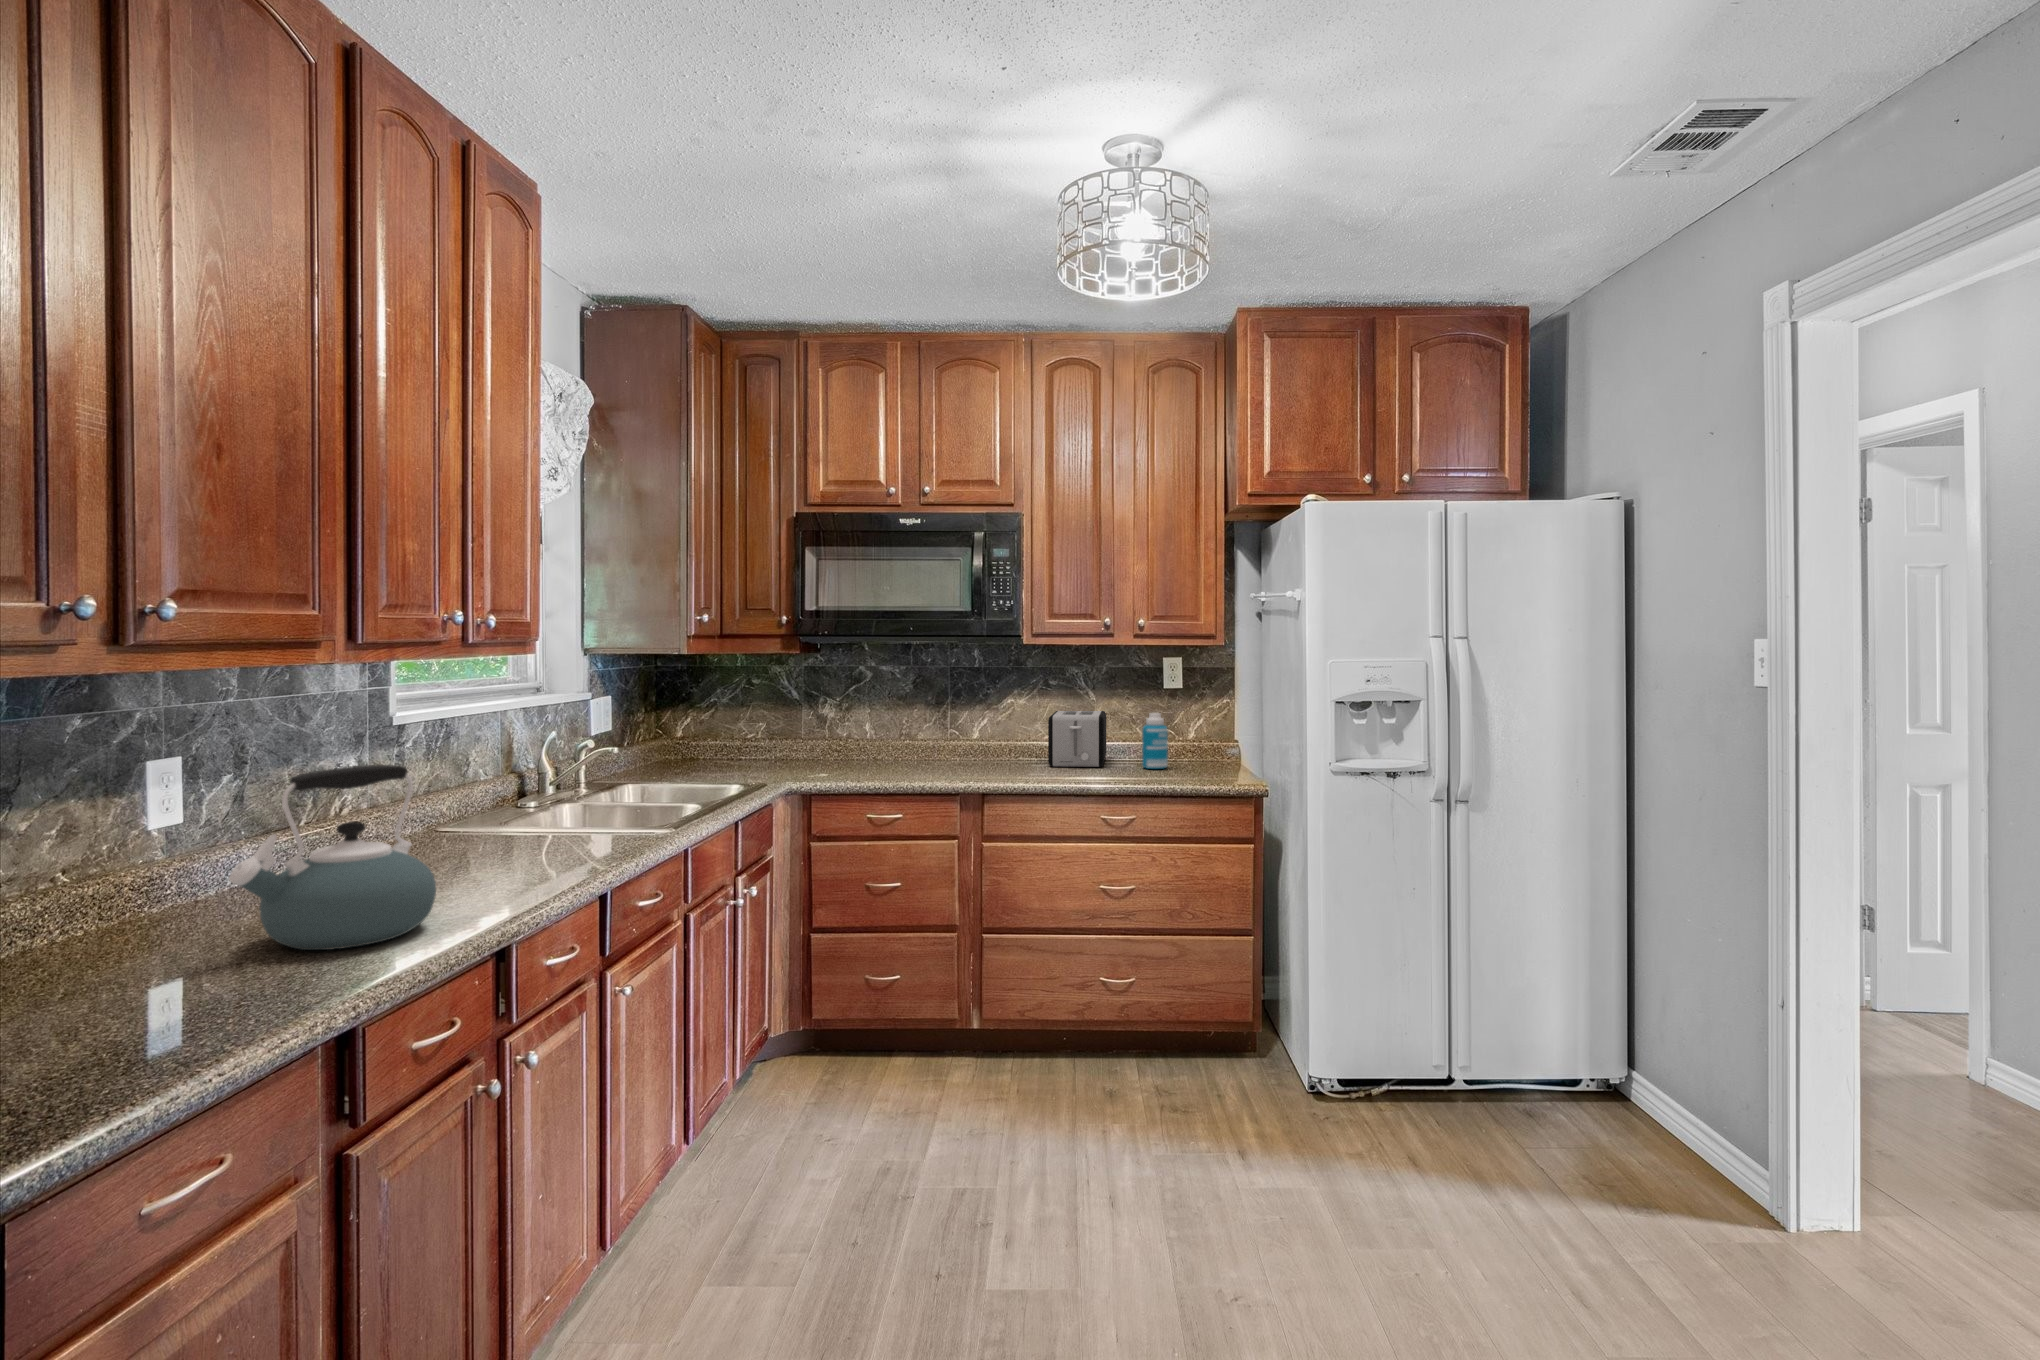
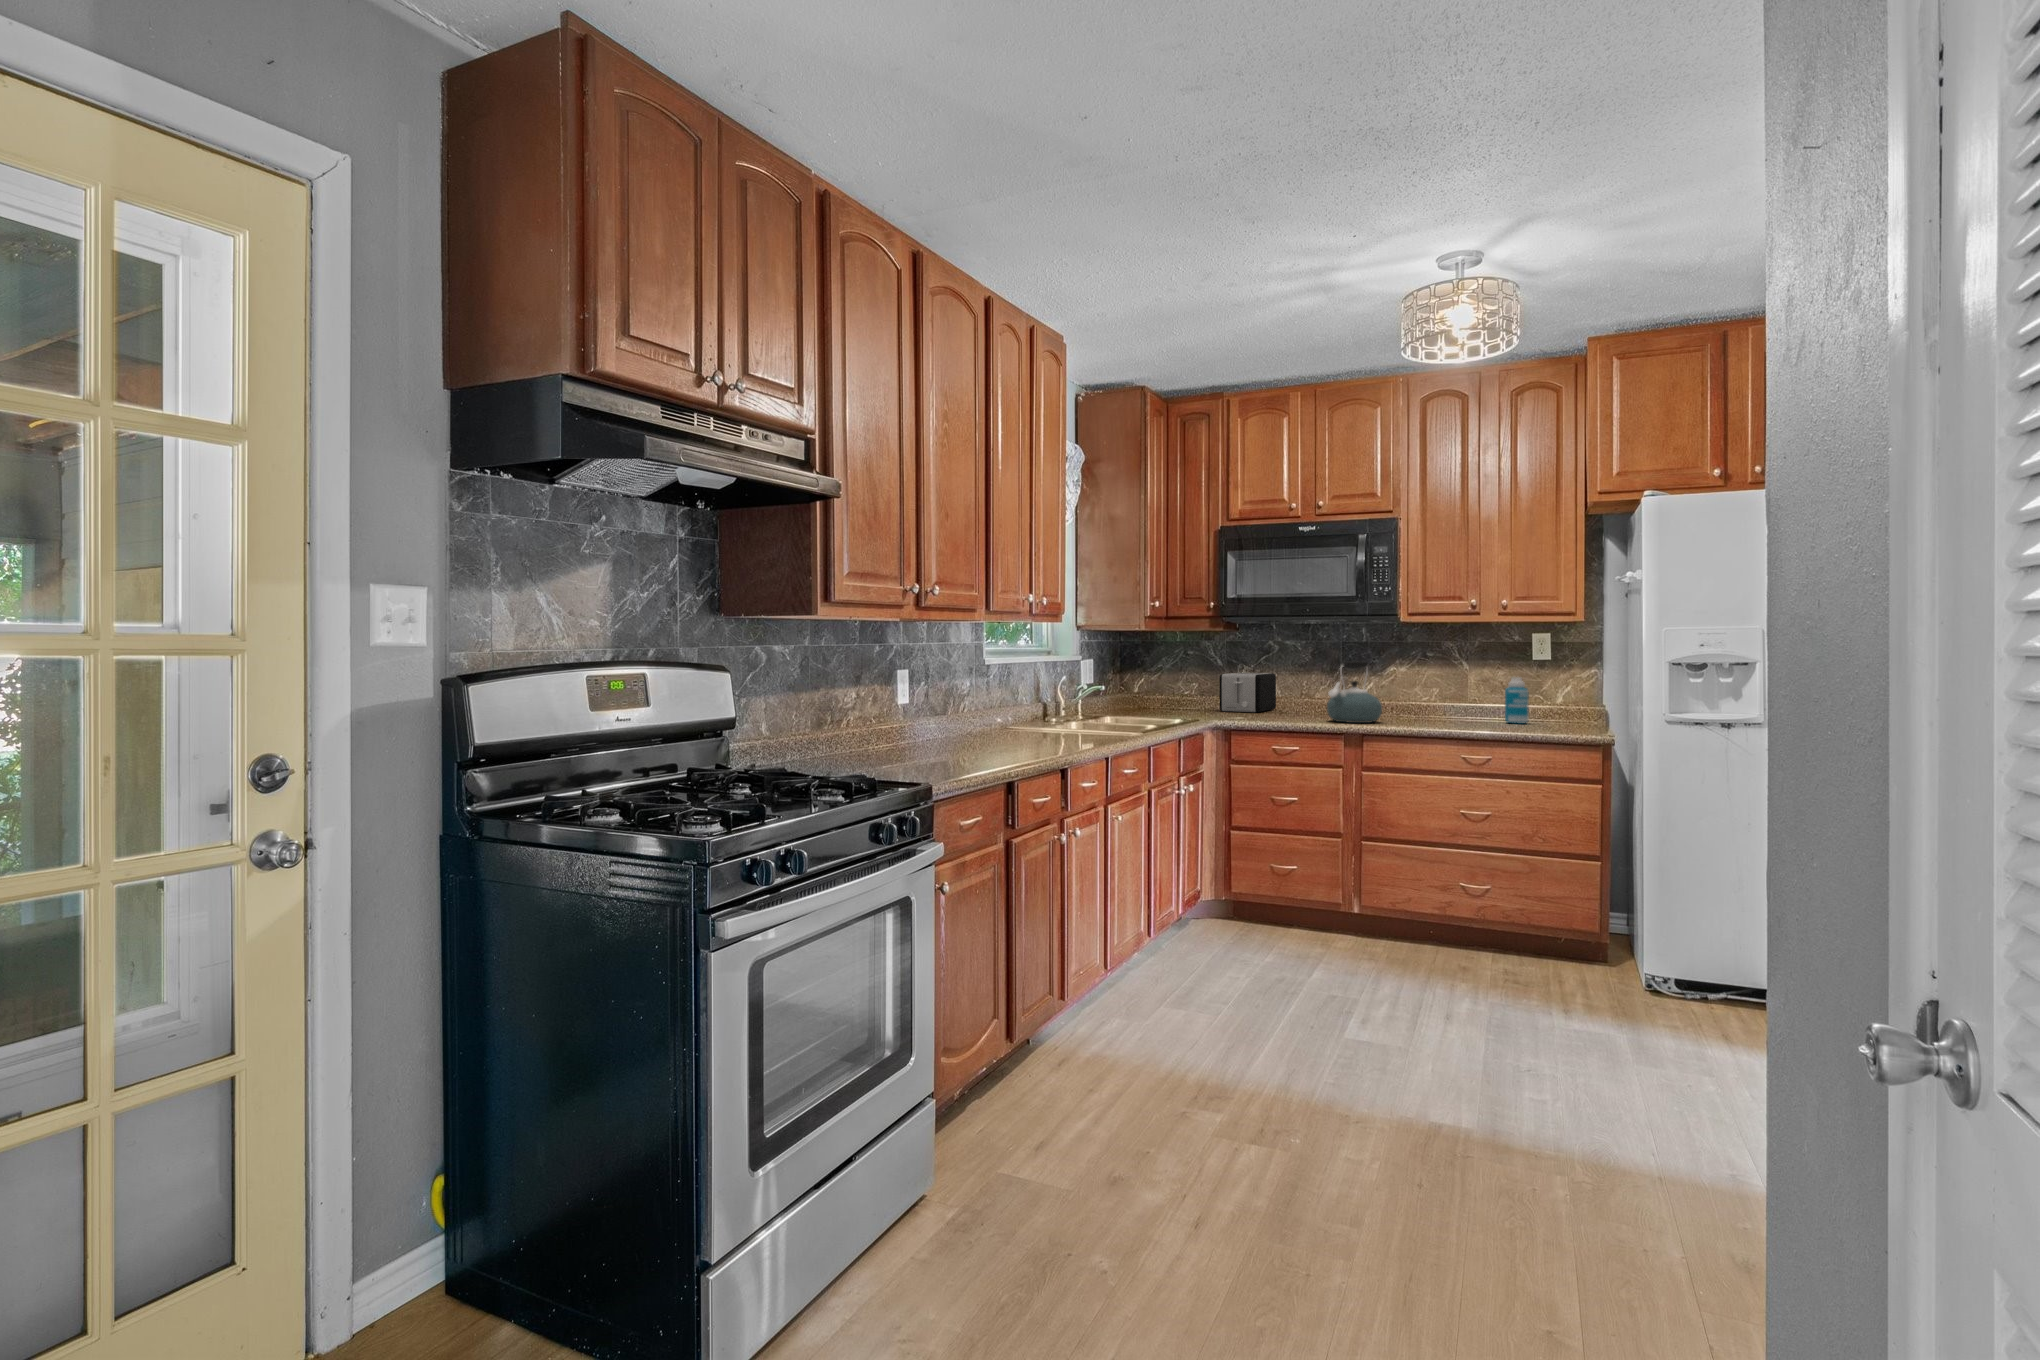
toaster: present [1048,711,1106,767] -> present [1220,673,1276,712]
kettle: present [229,765,436,950] -> present [1327,661,1382,723]

